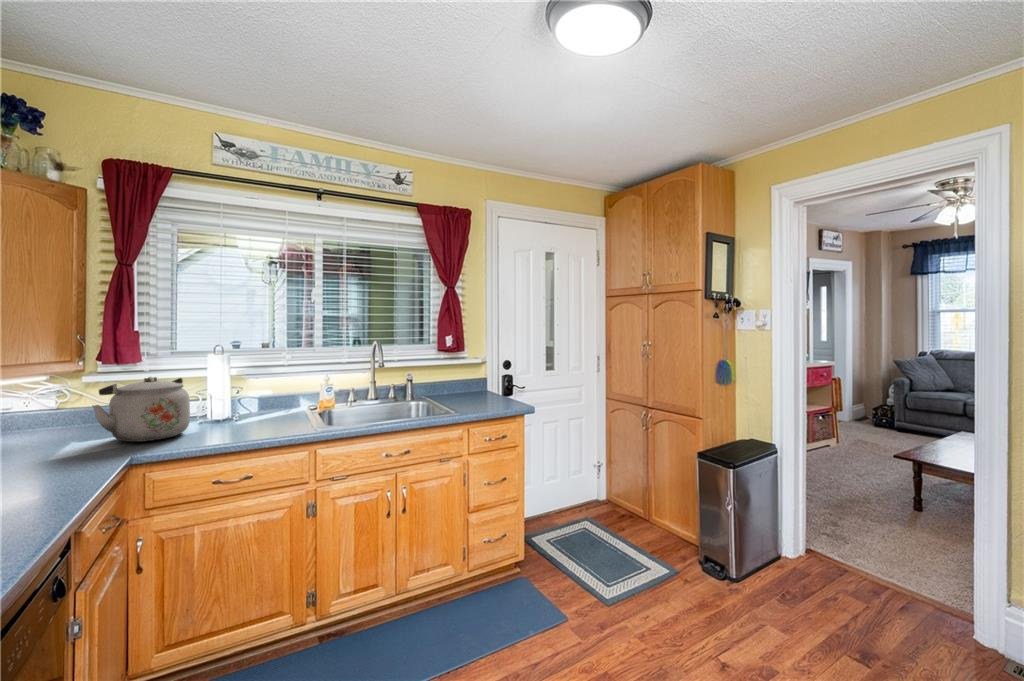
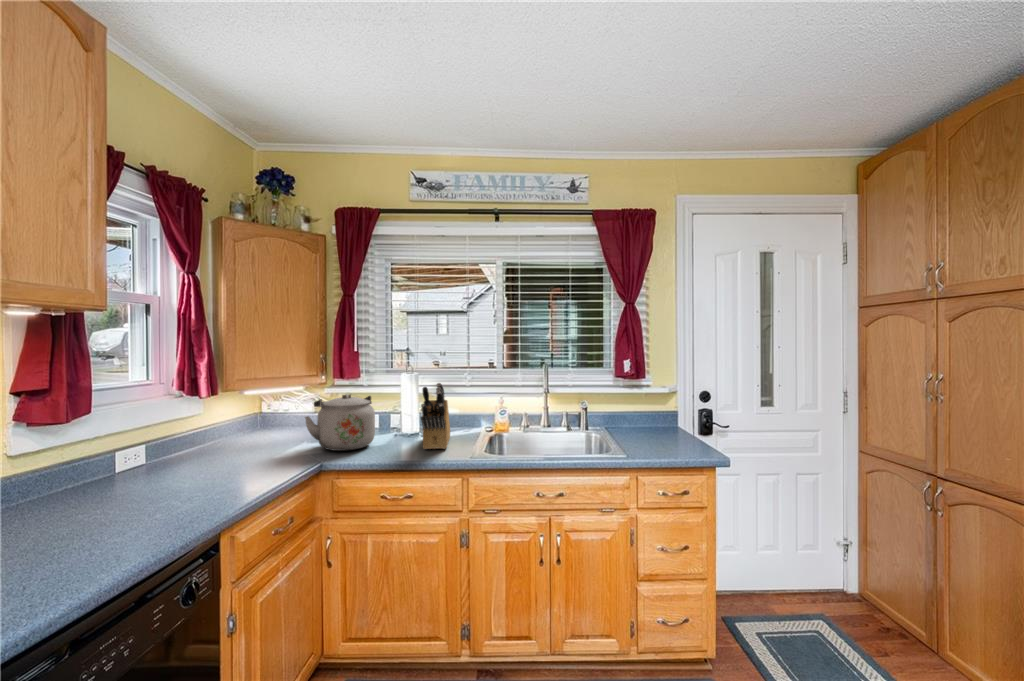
knife block: none [254,359,284,429] -> present [421,383,450,449]

